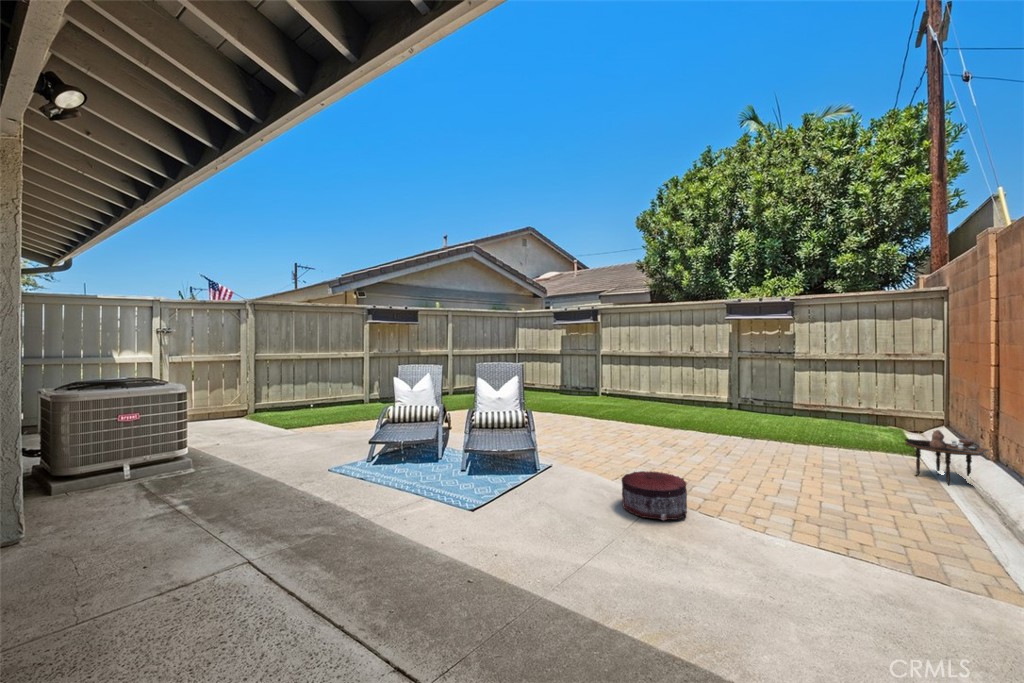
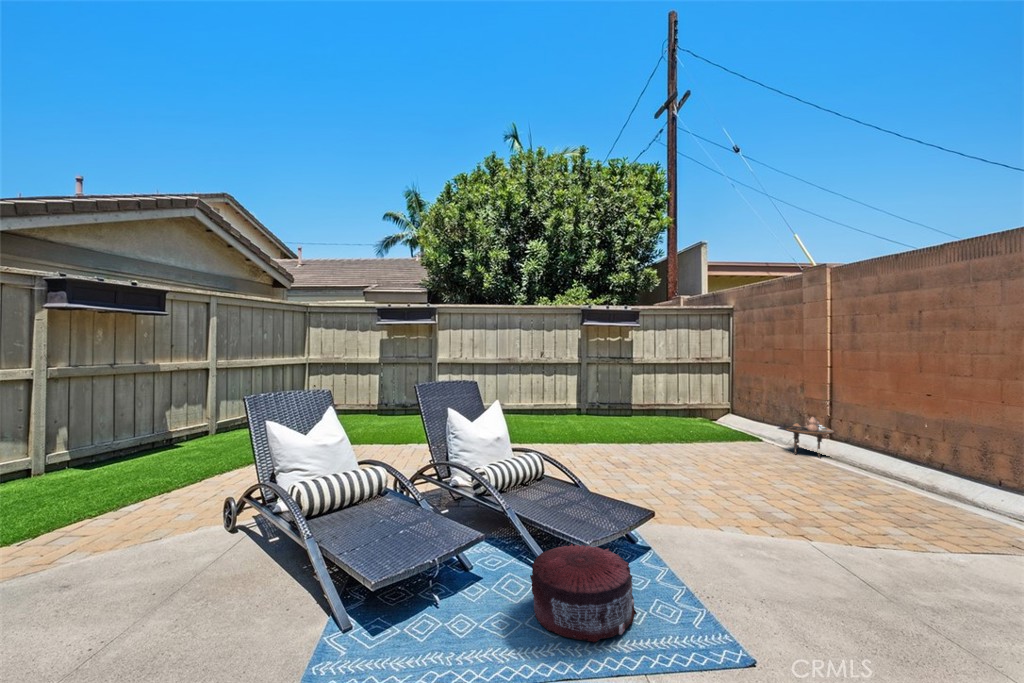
pouf: present [622,471,687,520] -> present [530,544,637,642]

